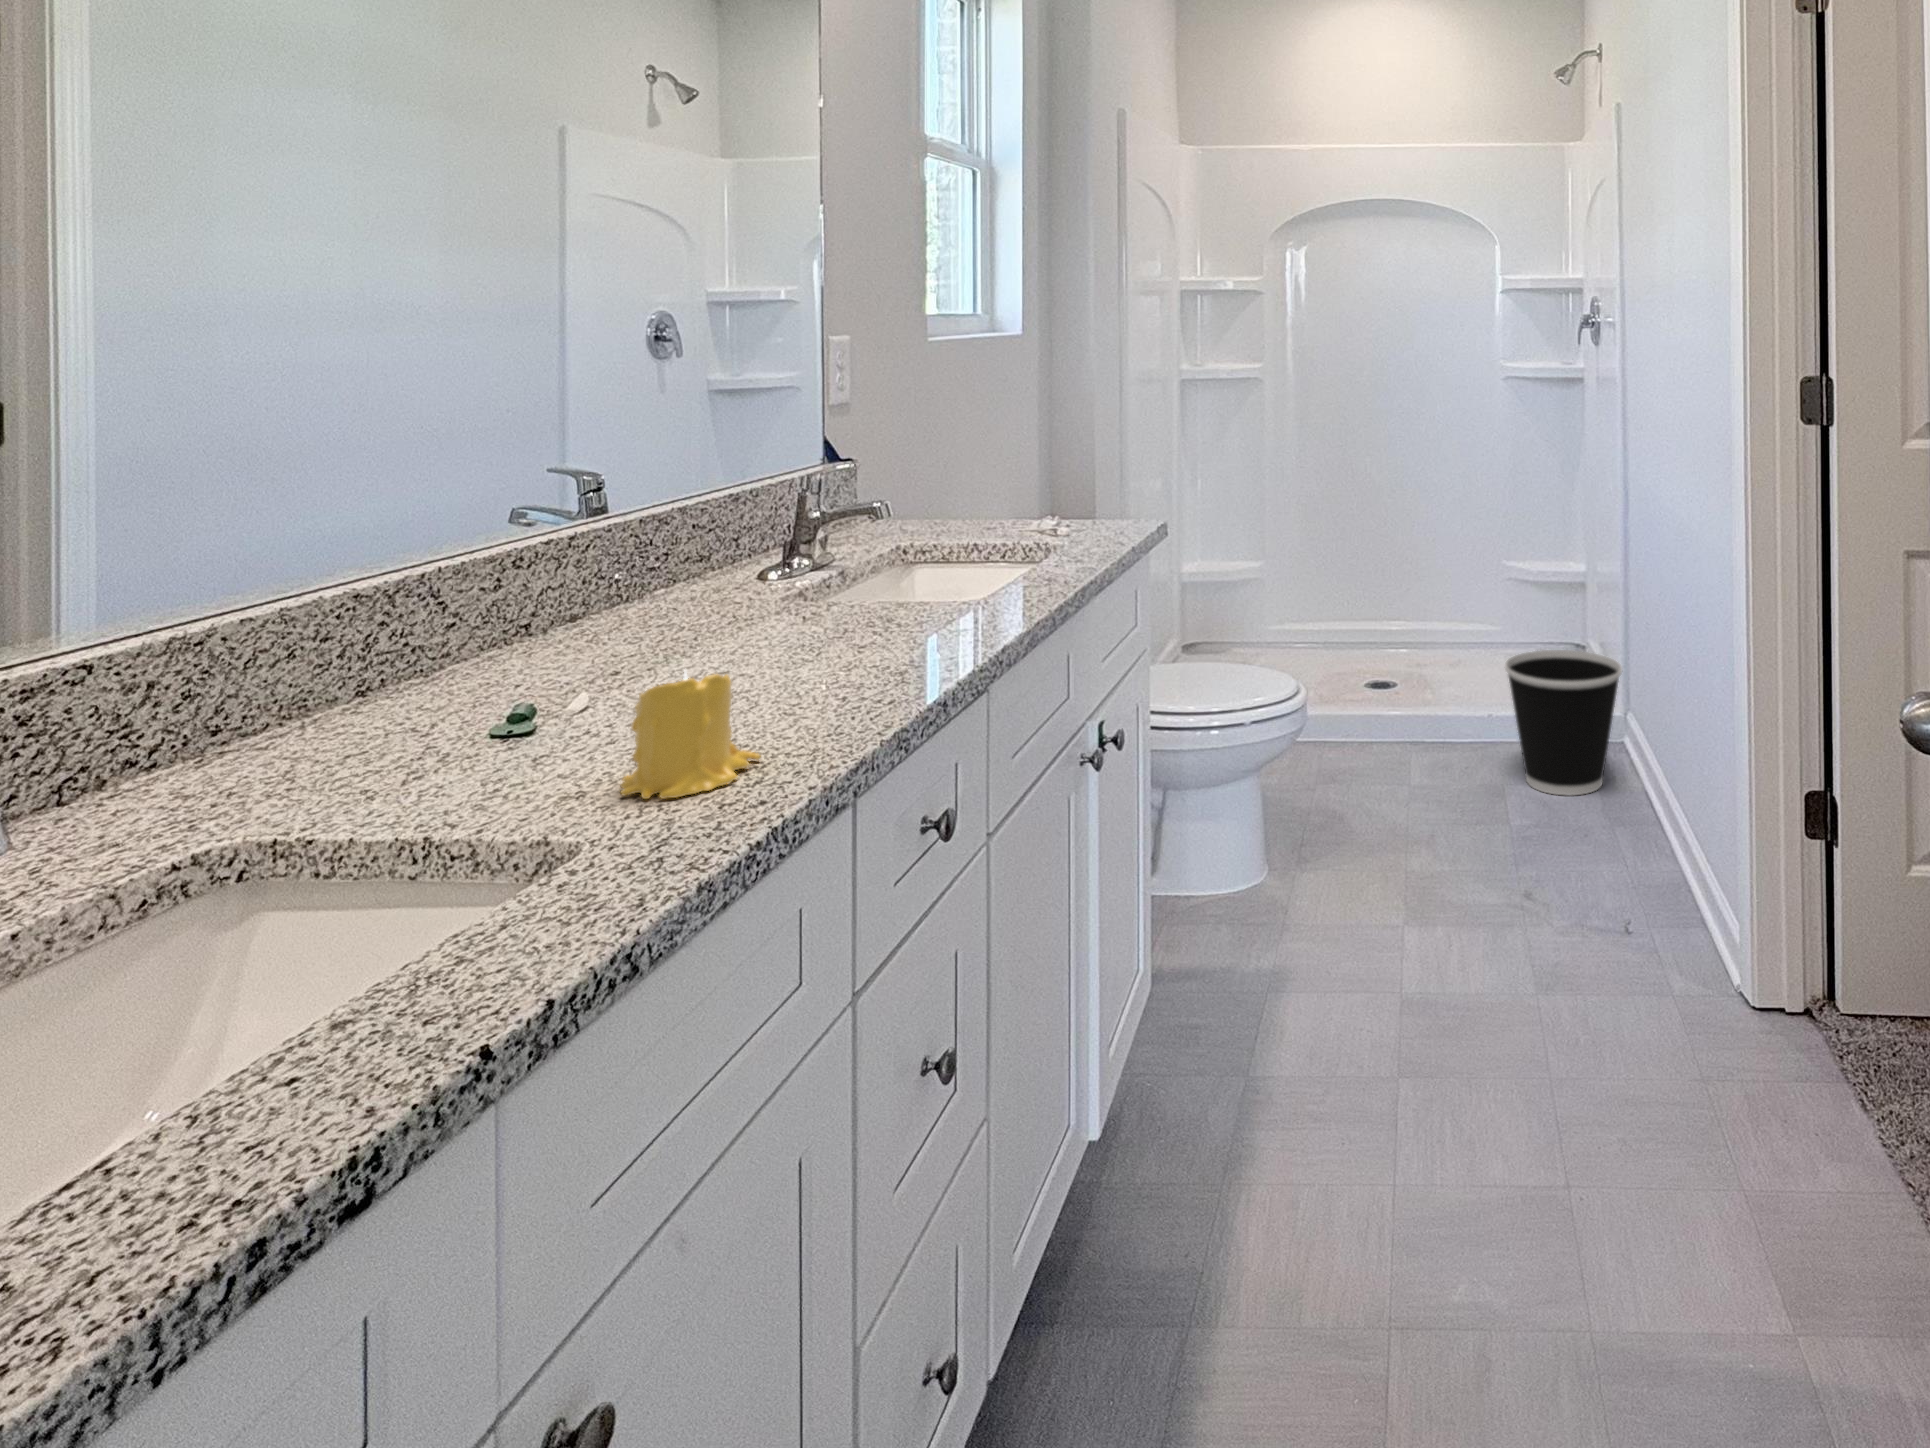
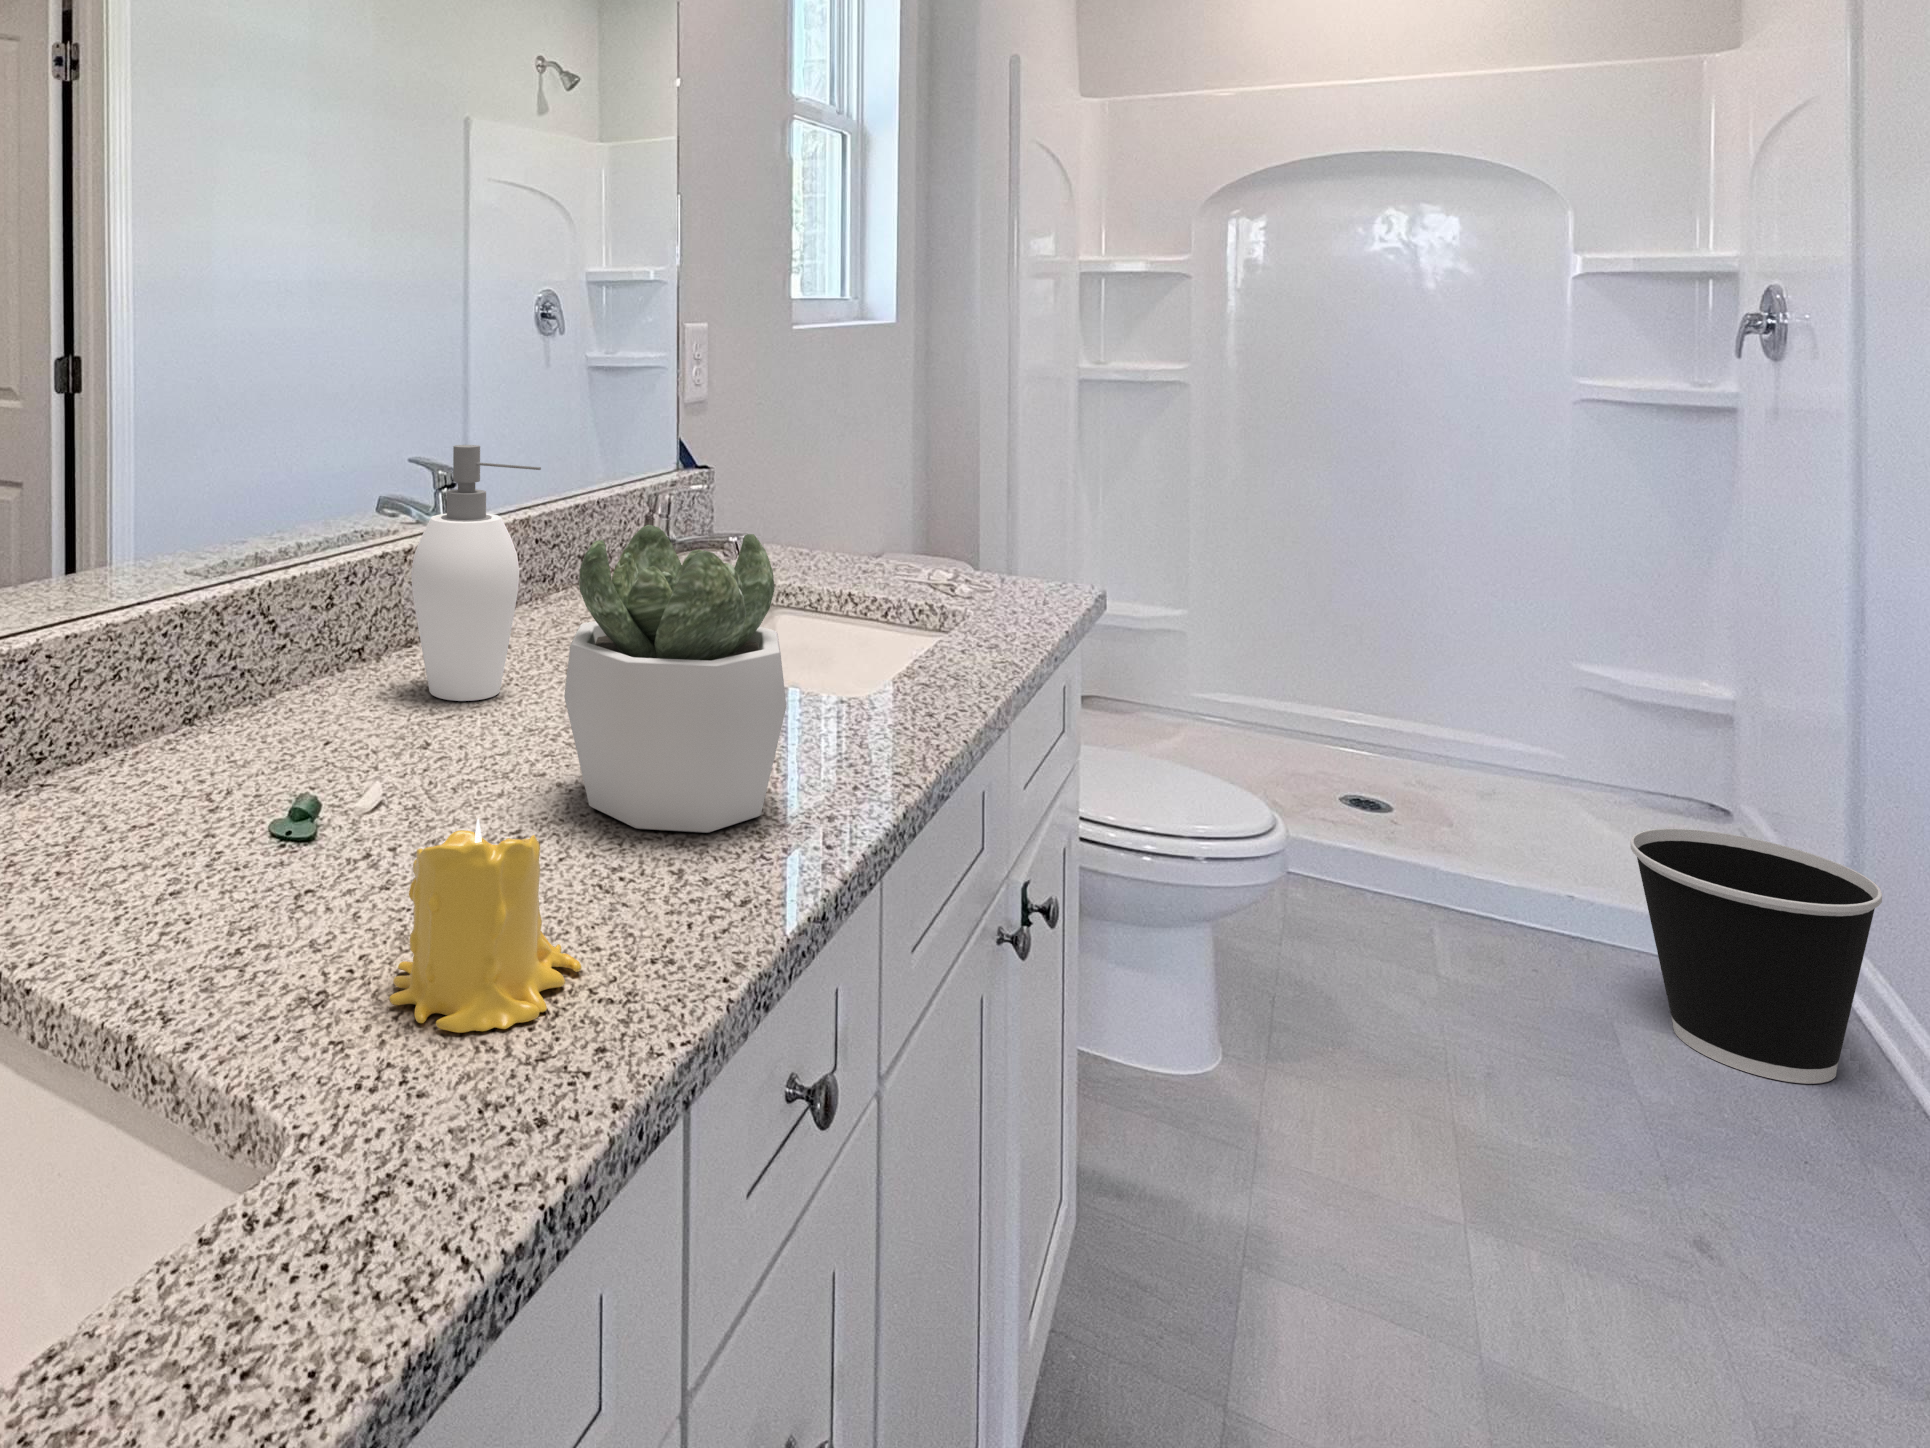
soap dispenser: none [585,439,709,647] -> present [411,445,541,701]
succulent plant: none [738,484,907,693] -> present [564,525,786,833]

